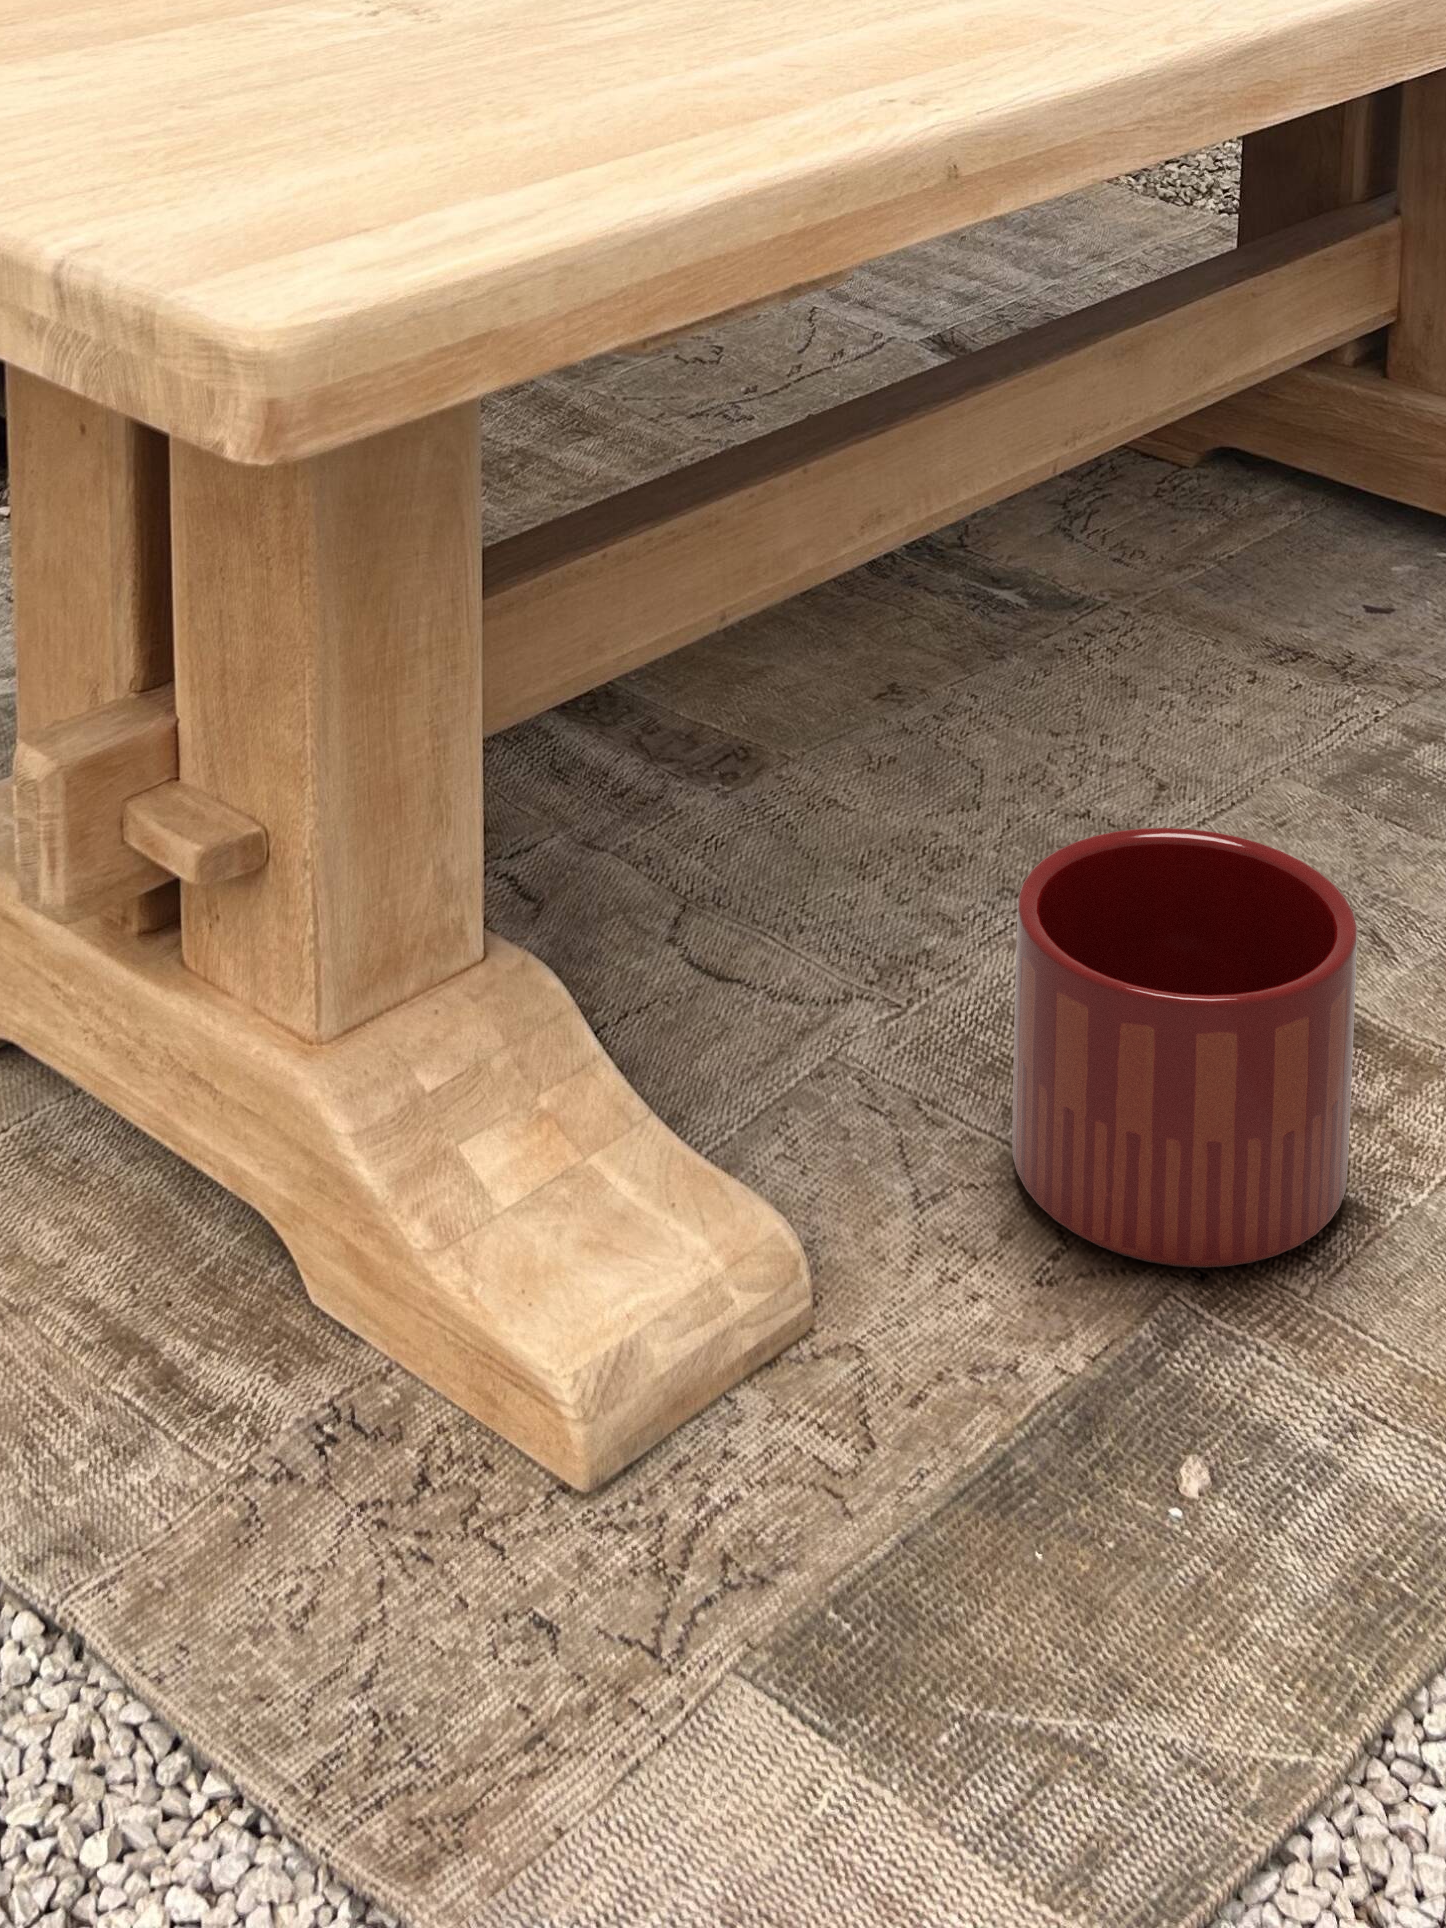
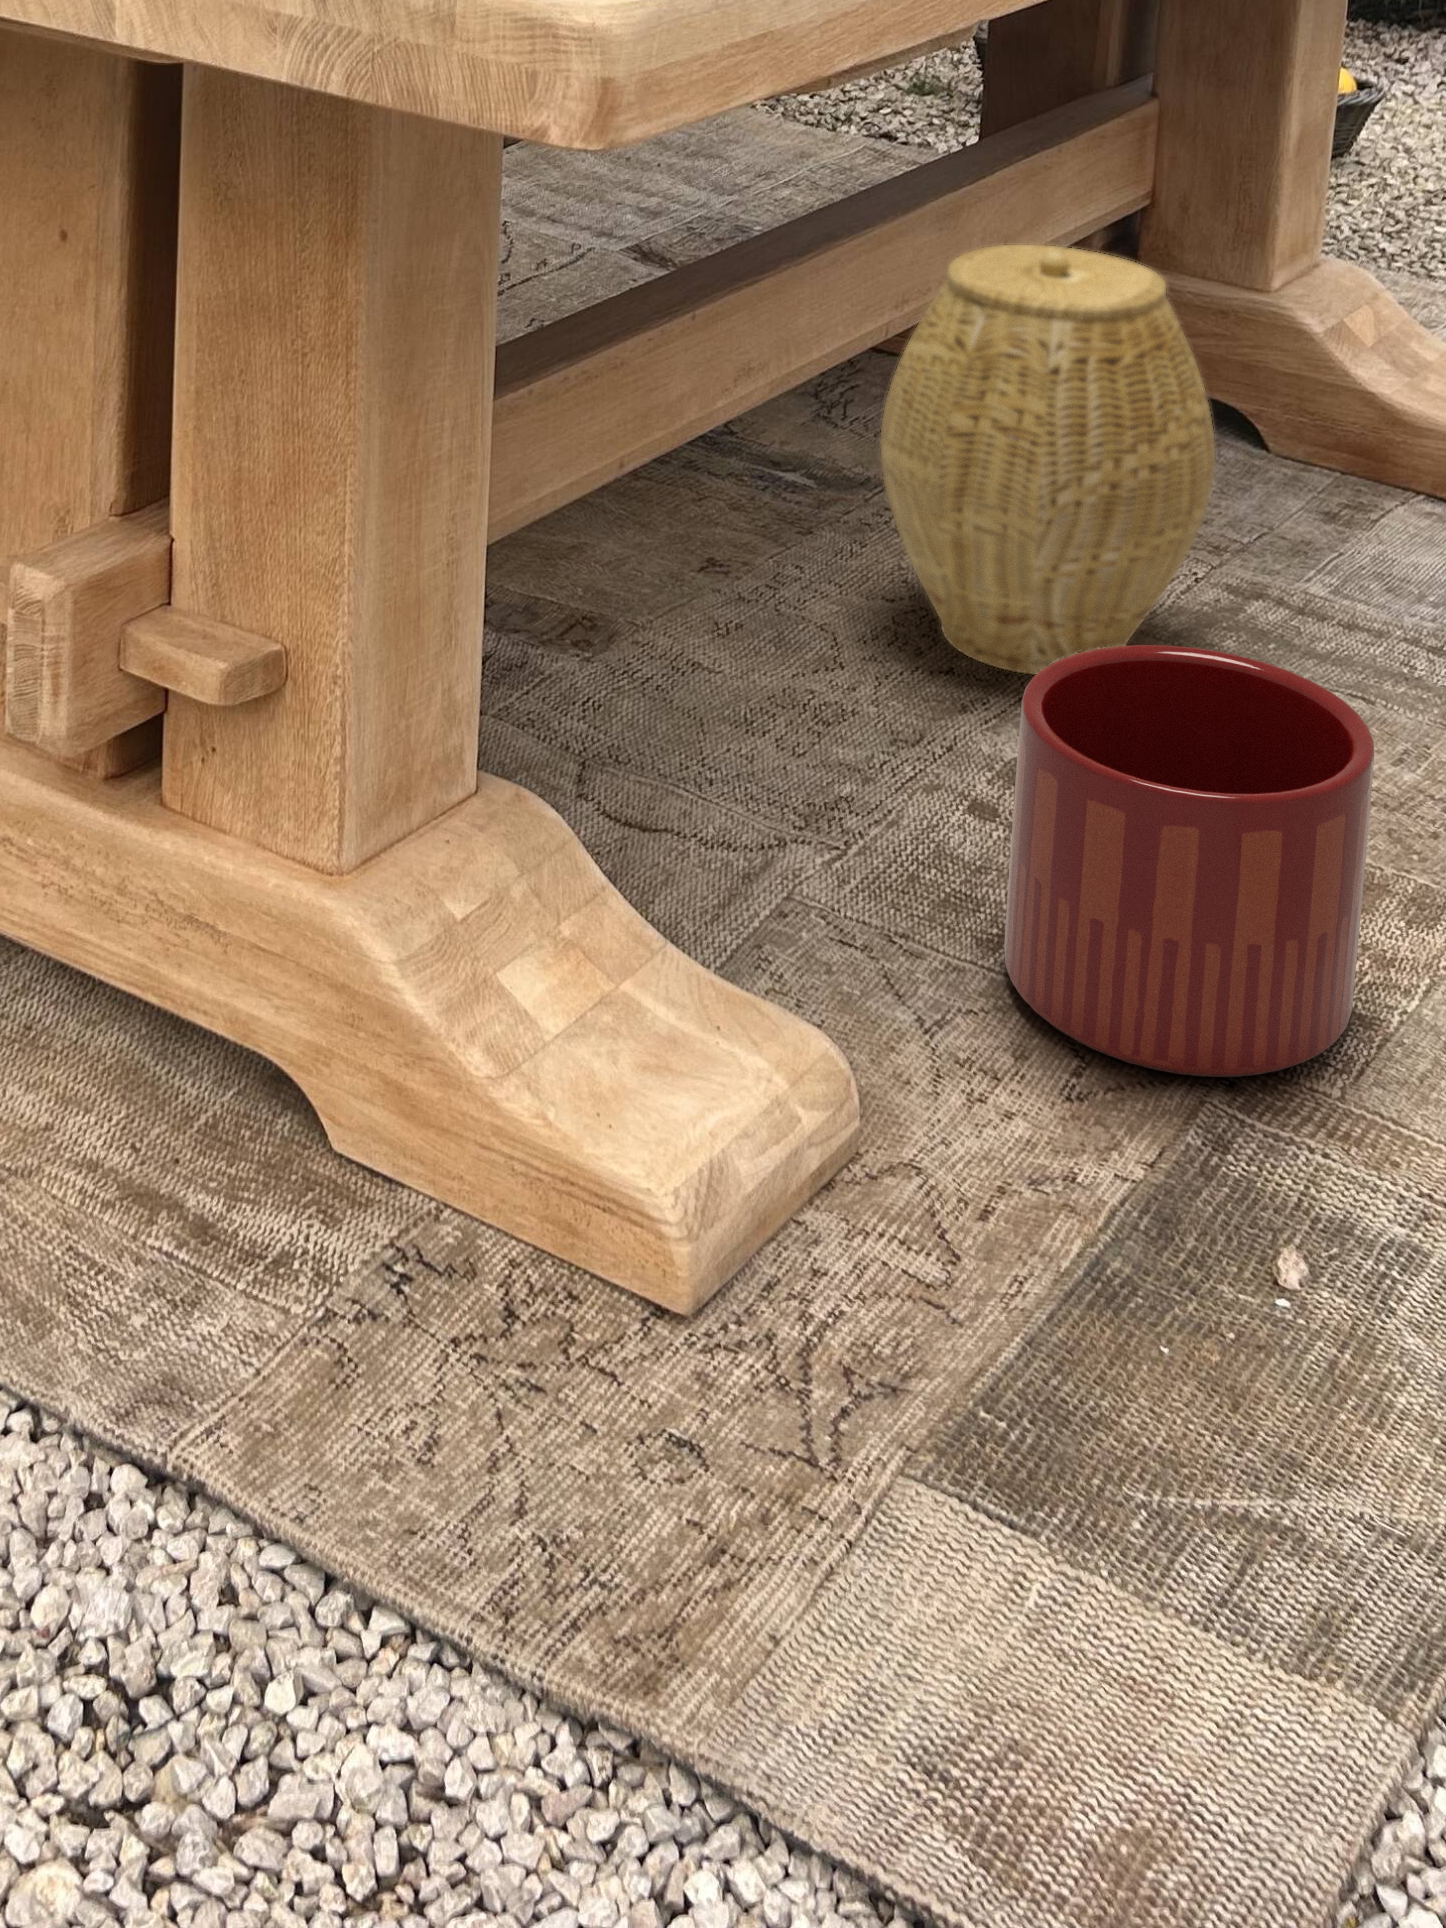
woven basket: none [1012,396,1337,828] -> present [880,245,1215,674]

